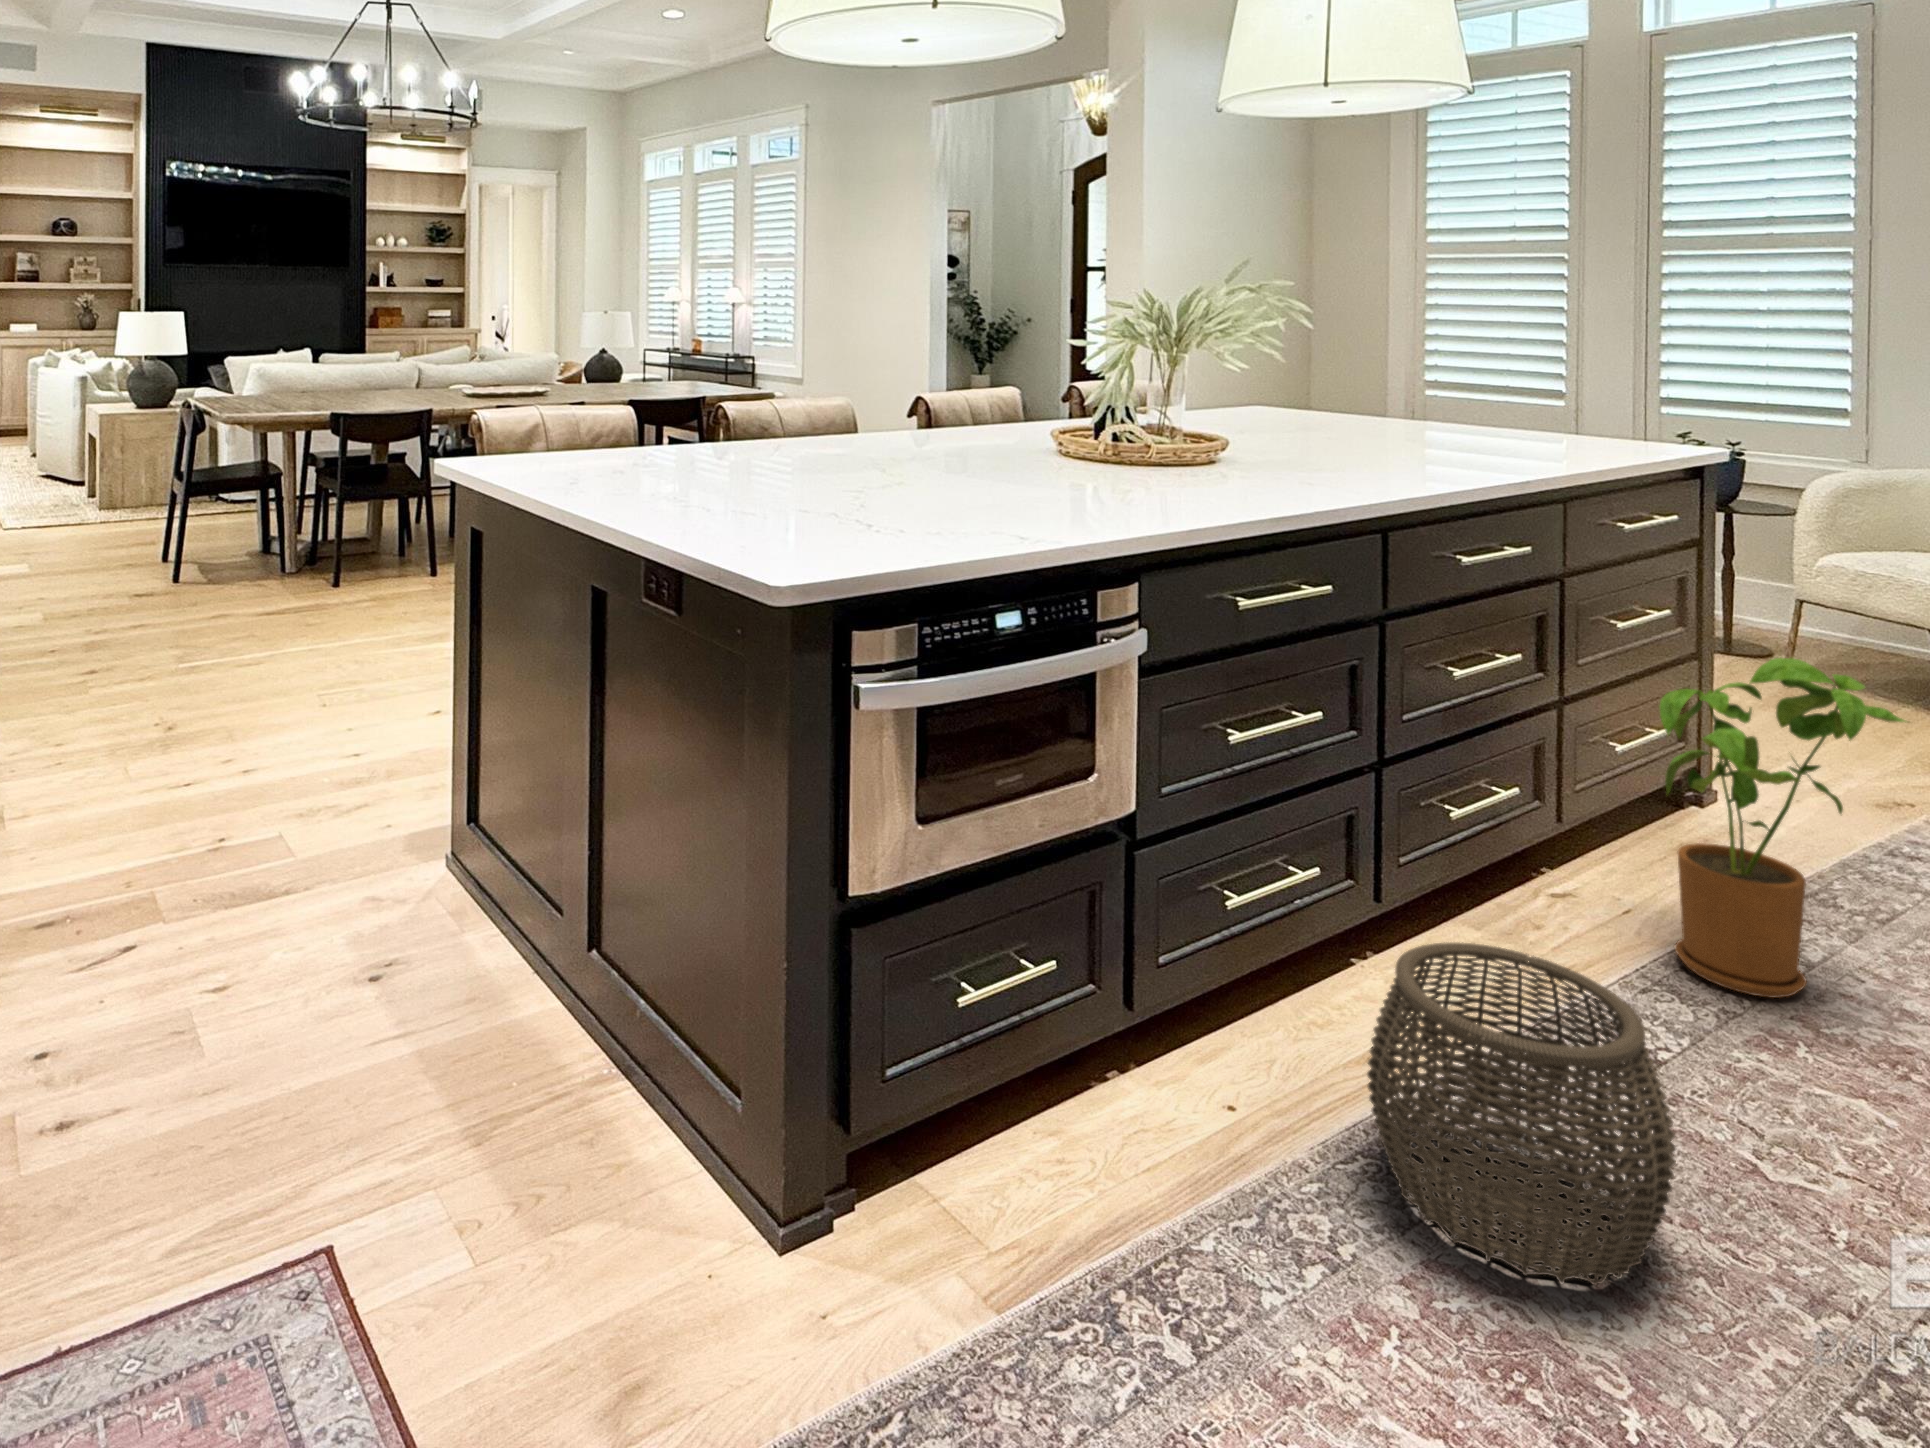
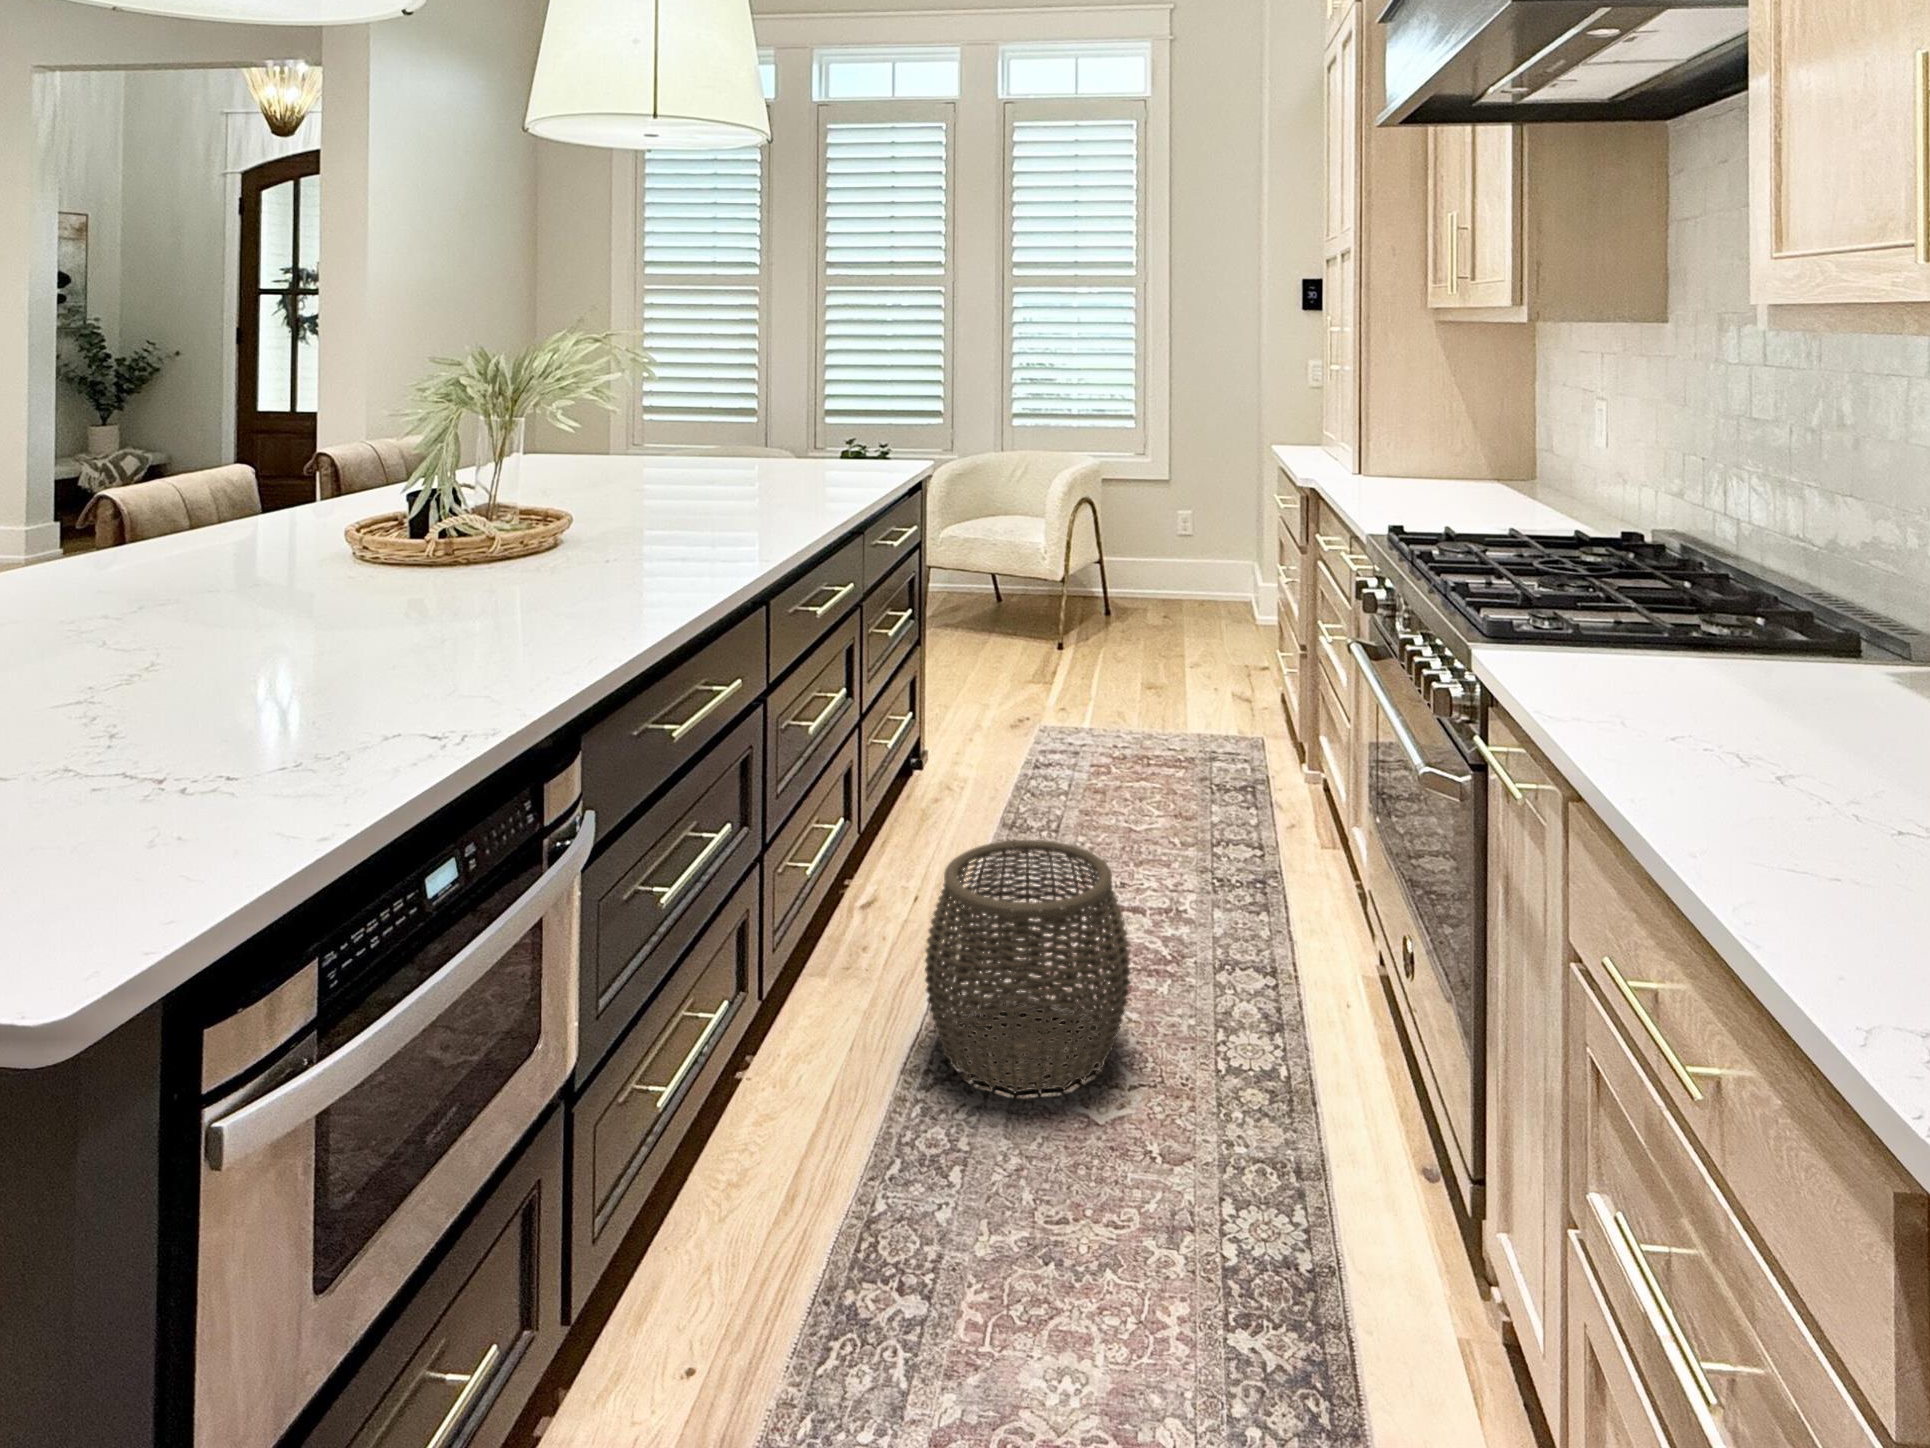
house plant: present [1660,658,1905,998] -> none [974,577,1116,833]

